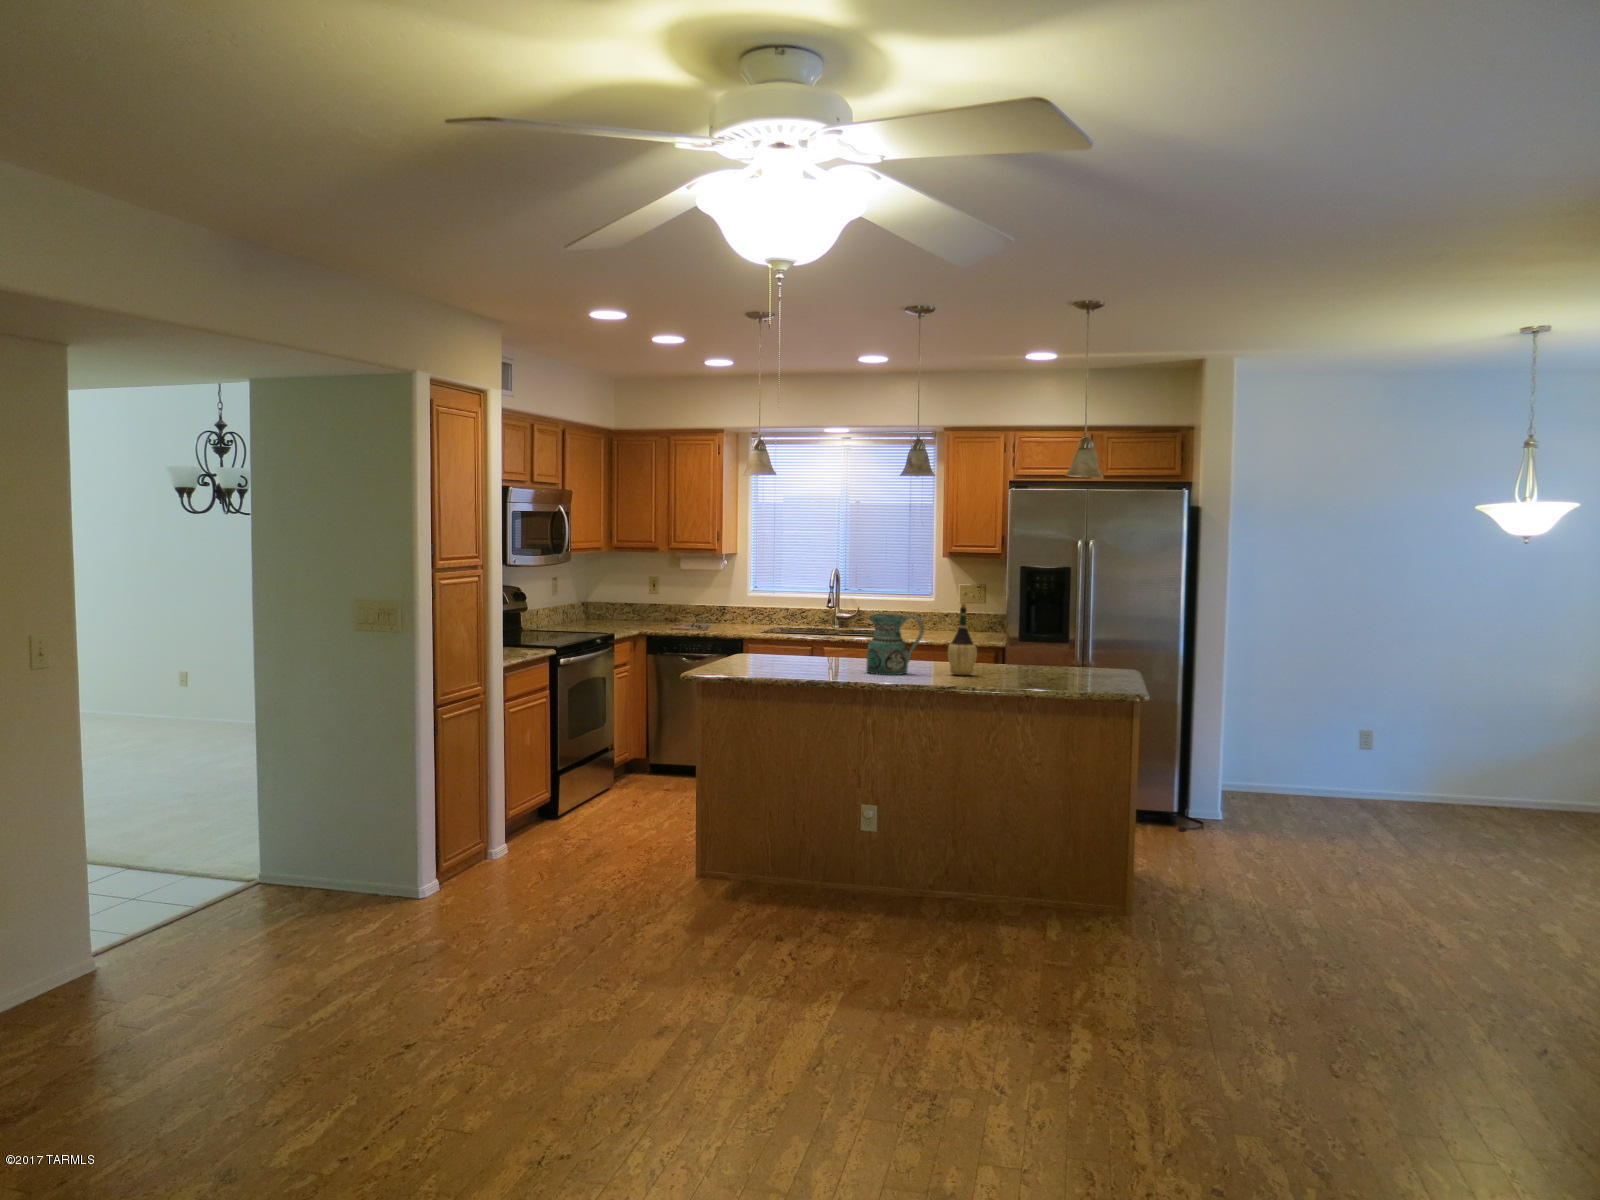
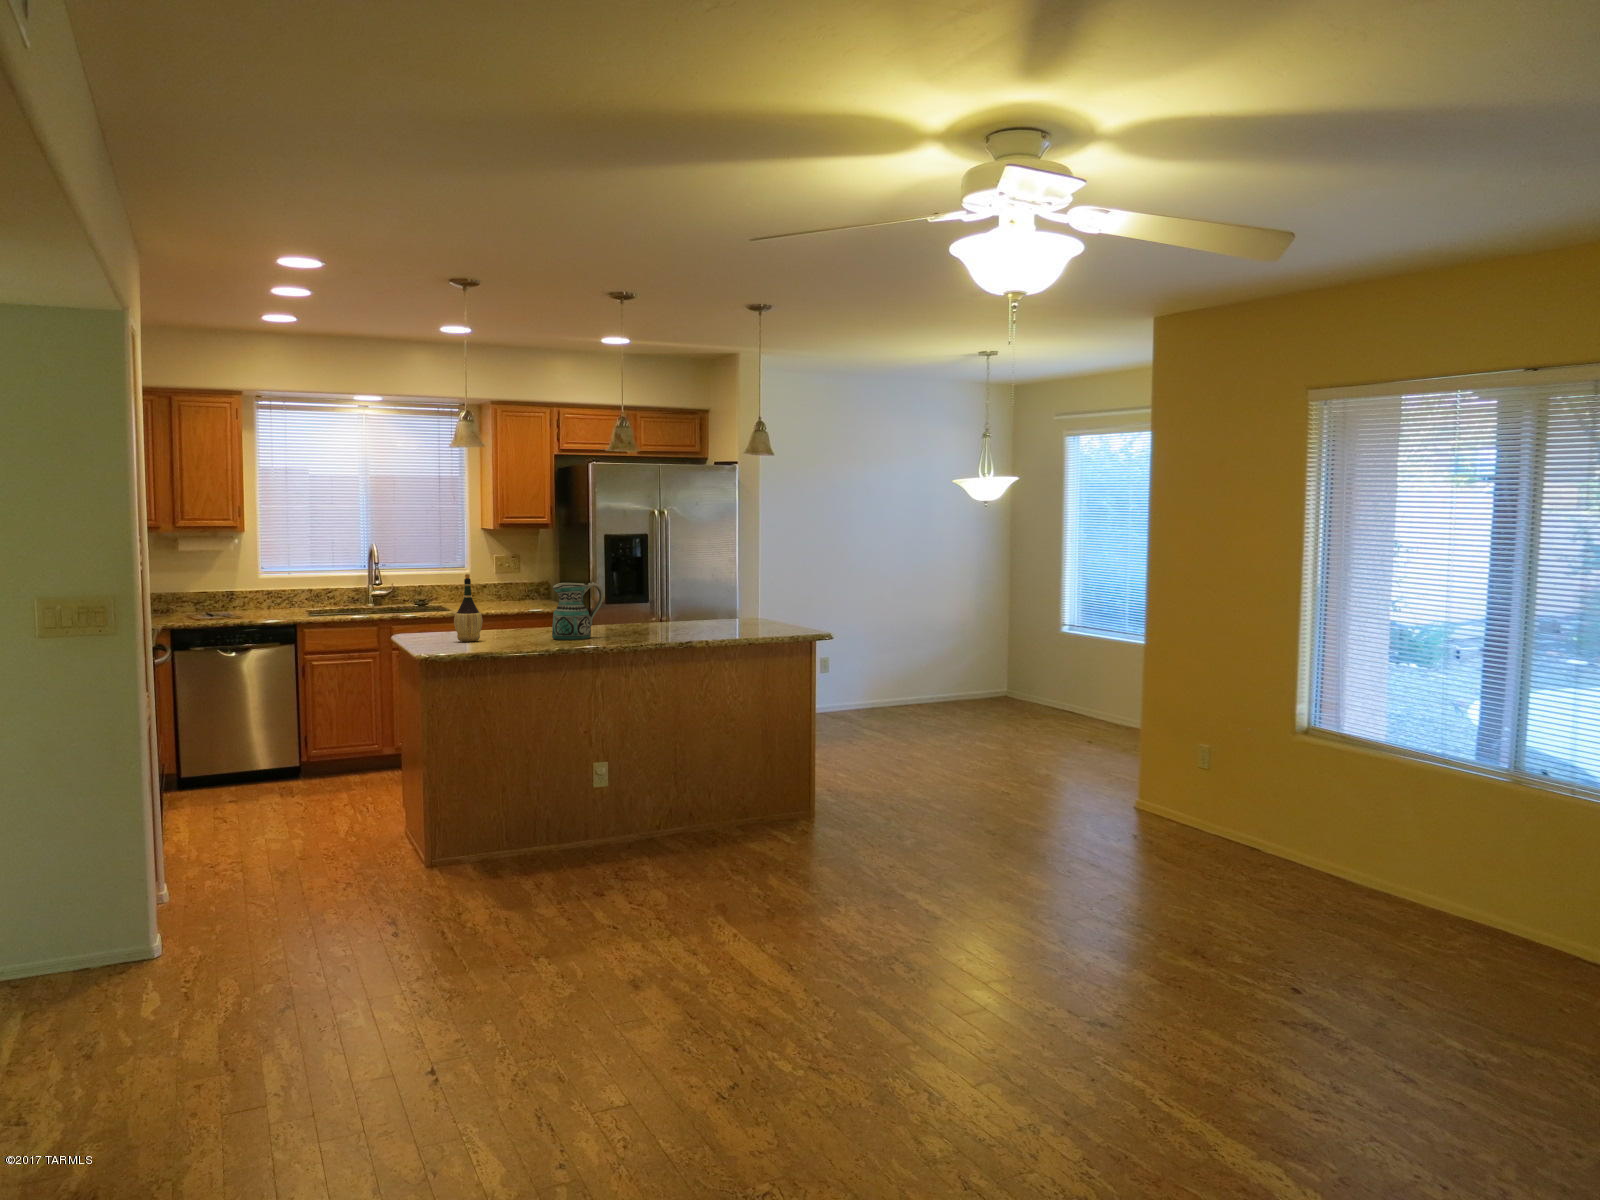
wine bottle: present [948,603,977,675] -> present [454,574,483,642]

